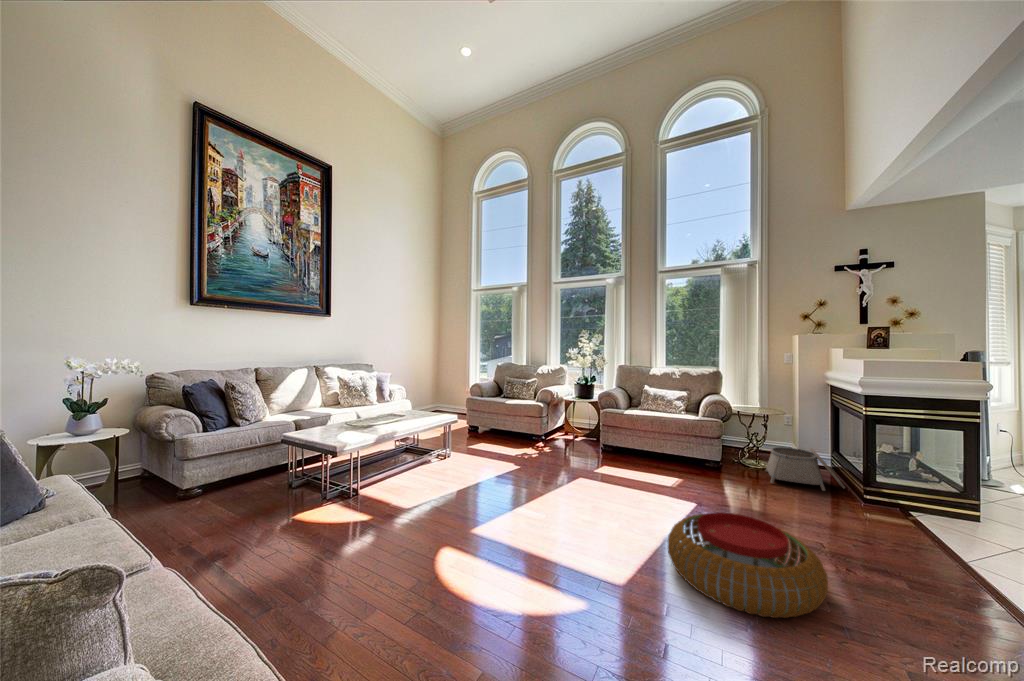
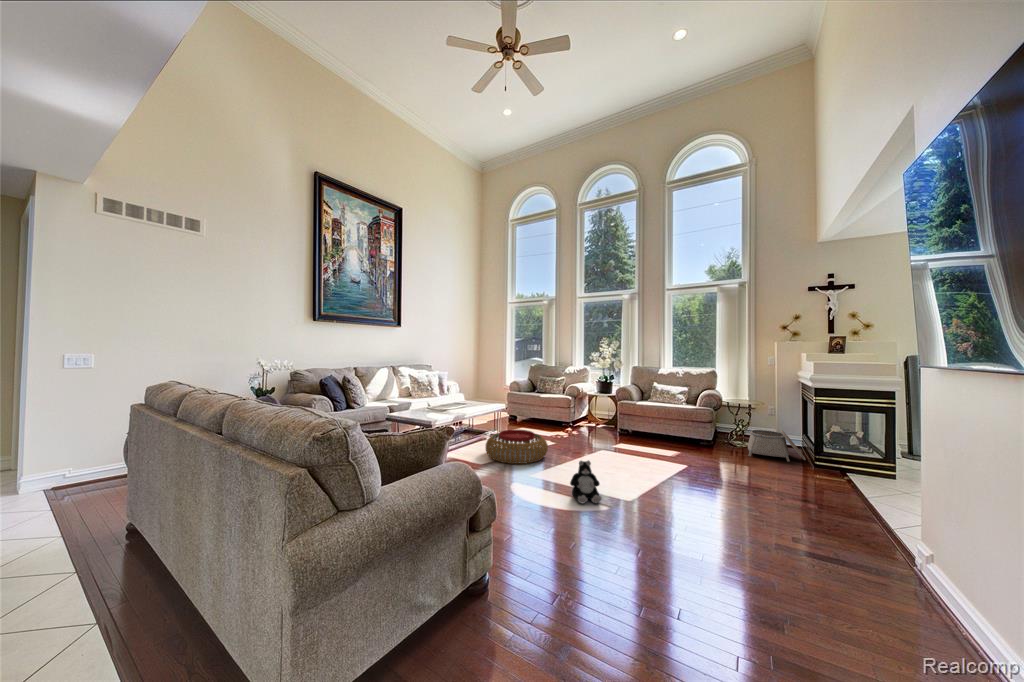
plush toy: none [530,510,579,583] -> present [570,460,602,503]
pouf: present [667,512,828,618] -> present [486,429,548,464]

